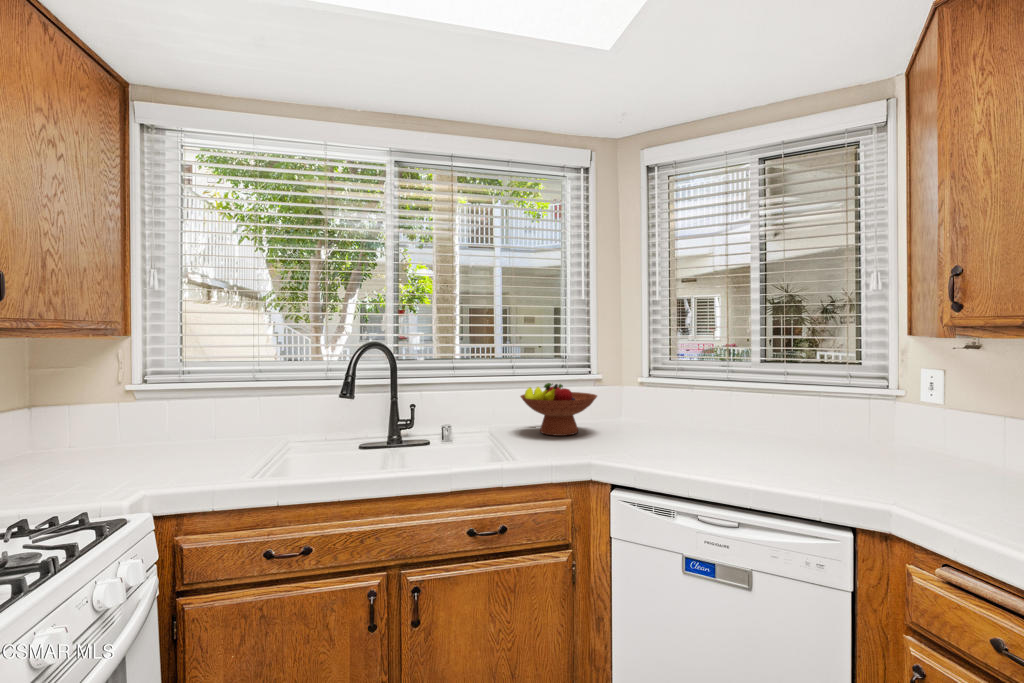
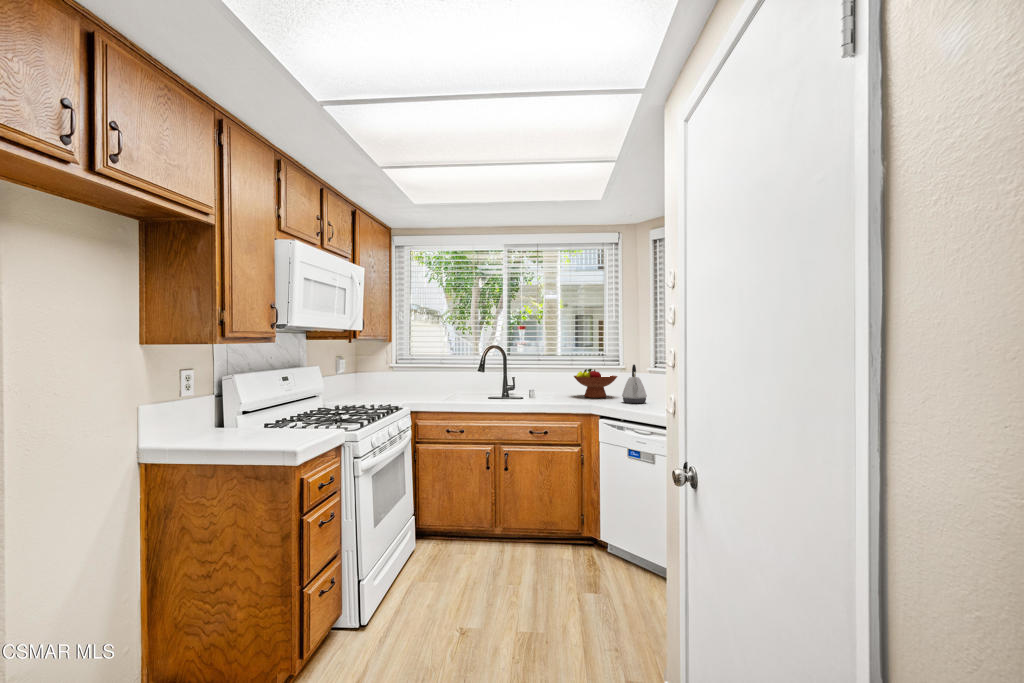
kettle: none [625,376,671,450] -> present [622,365,647,404]

